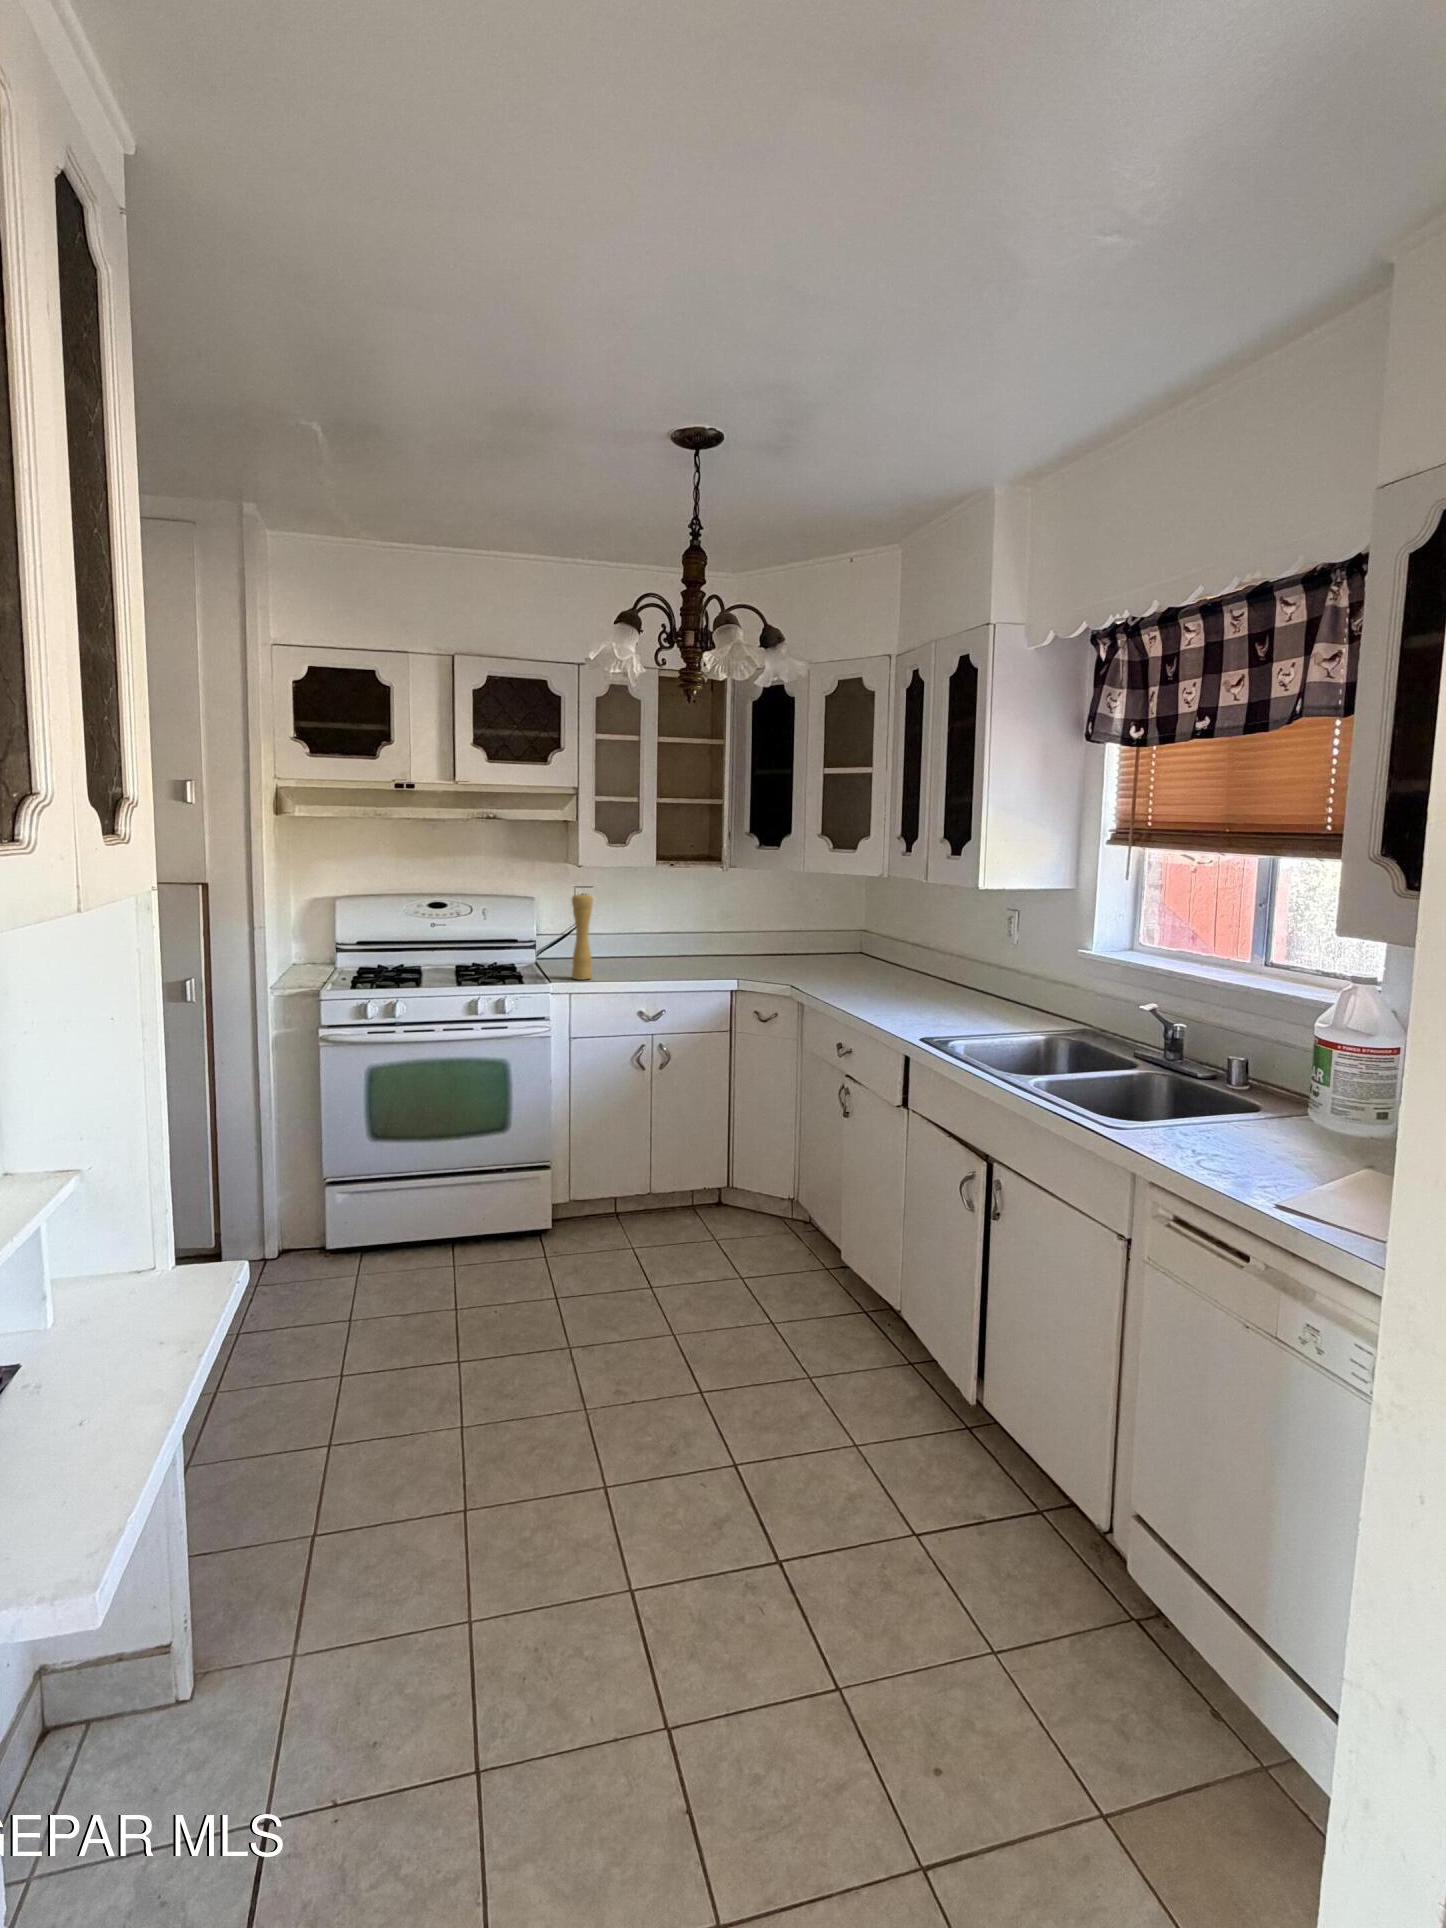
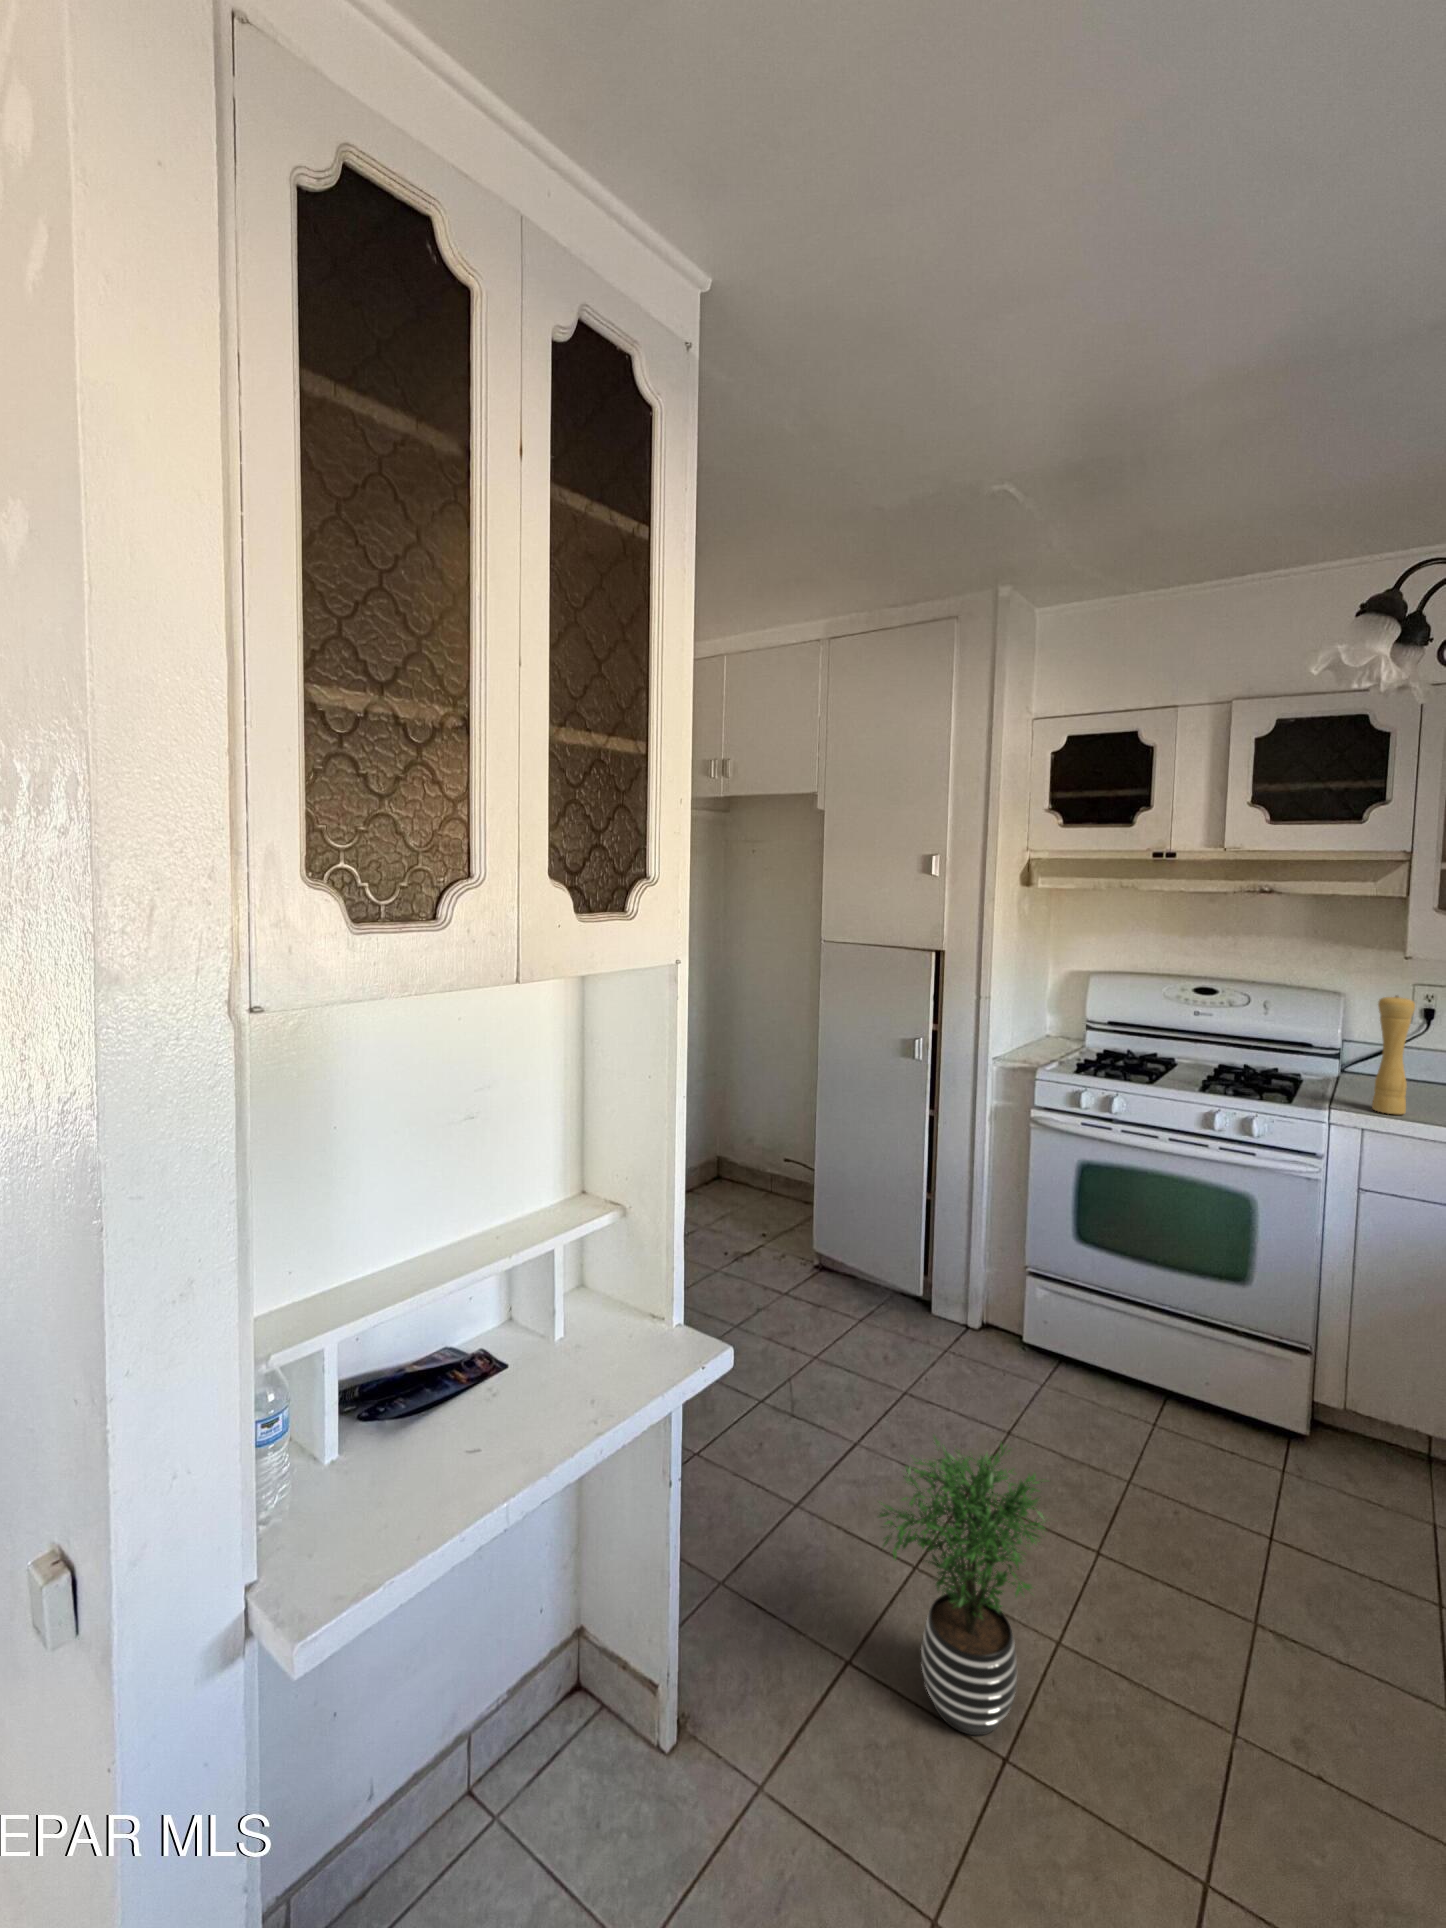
potted plant: none [347,1282,497,1517] -> present [879,1436,1046,1735]

